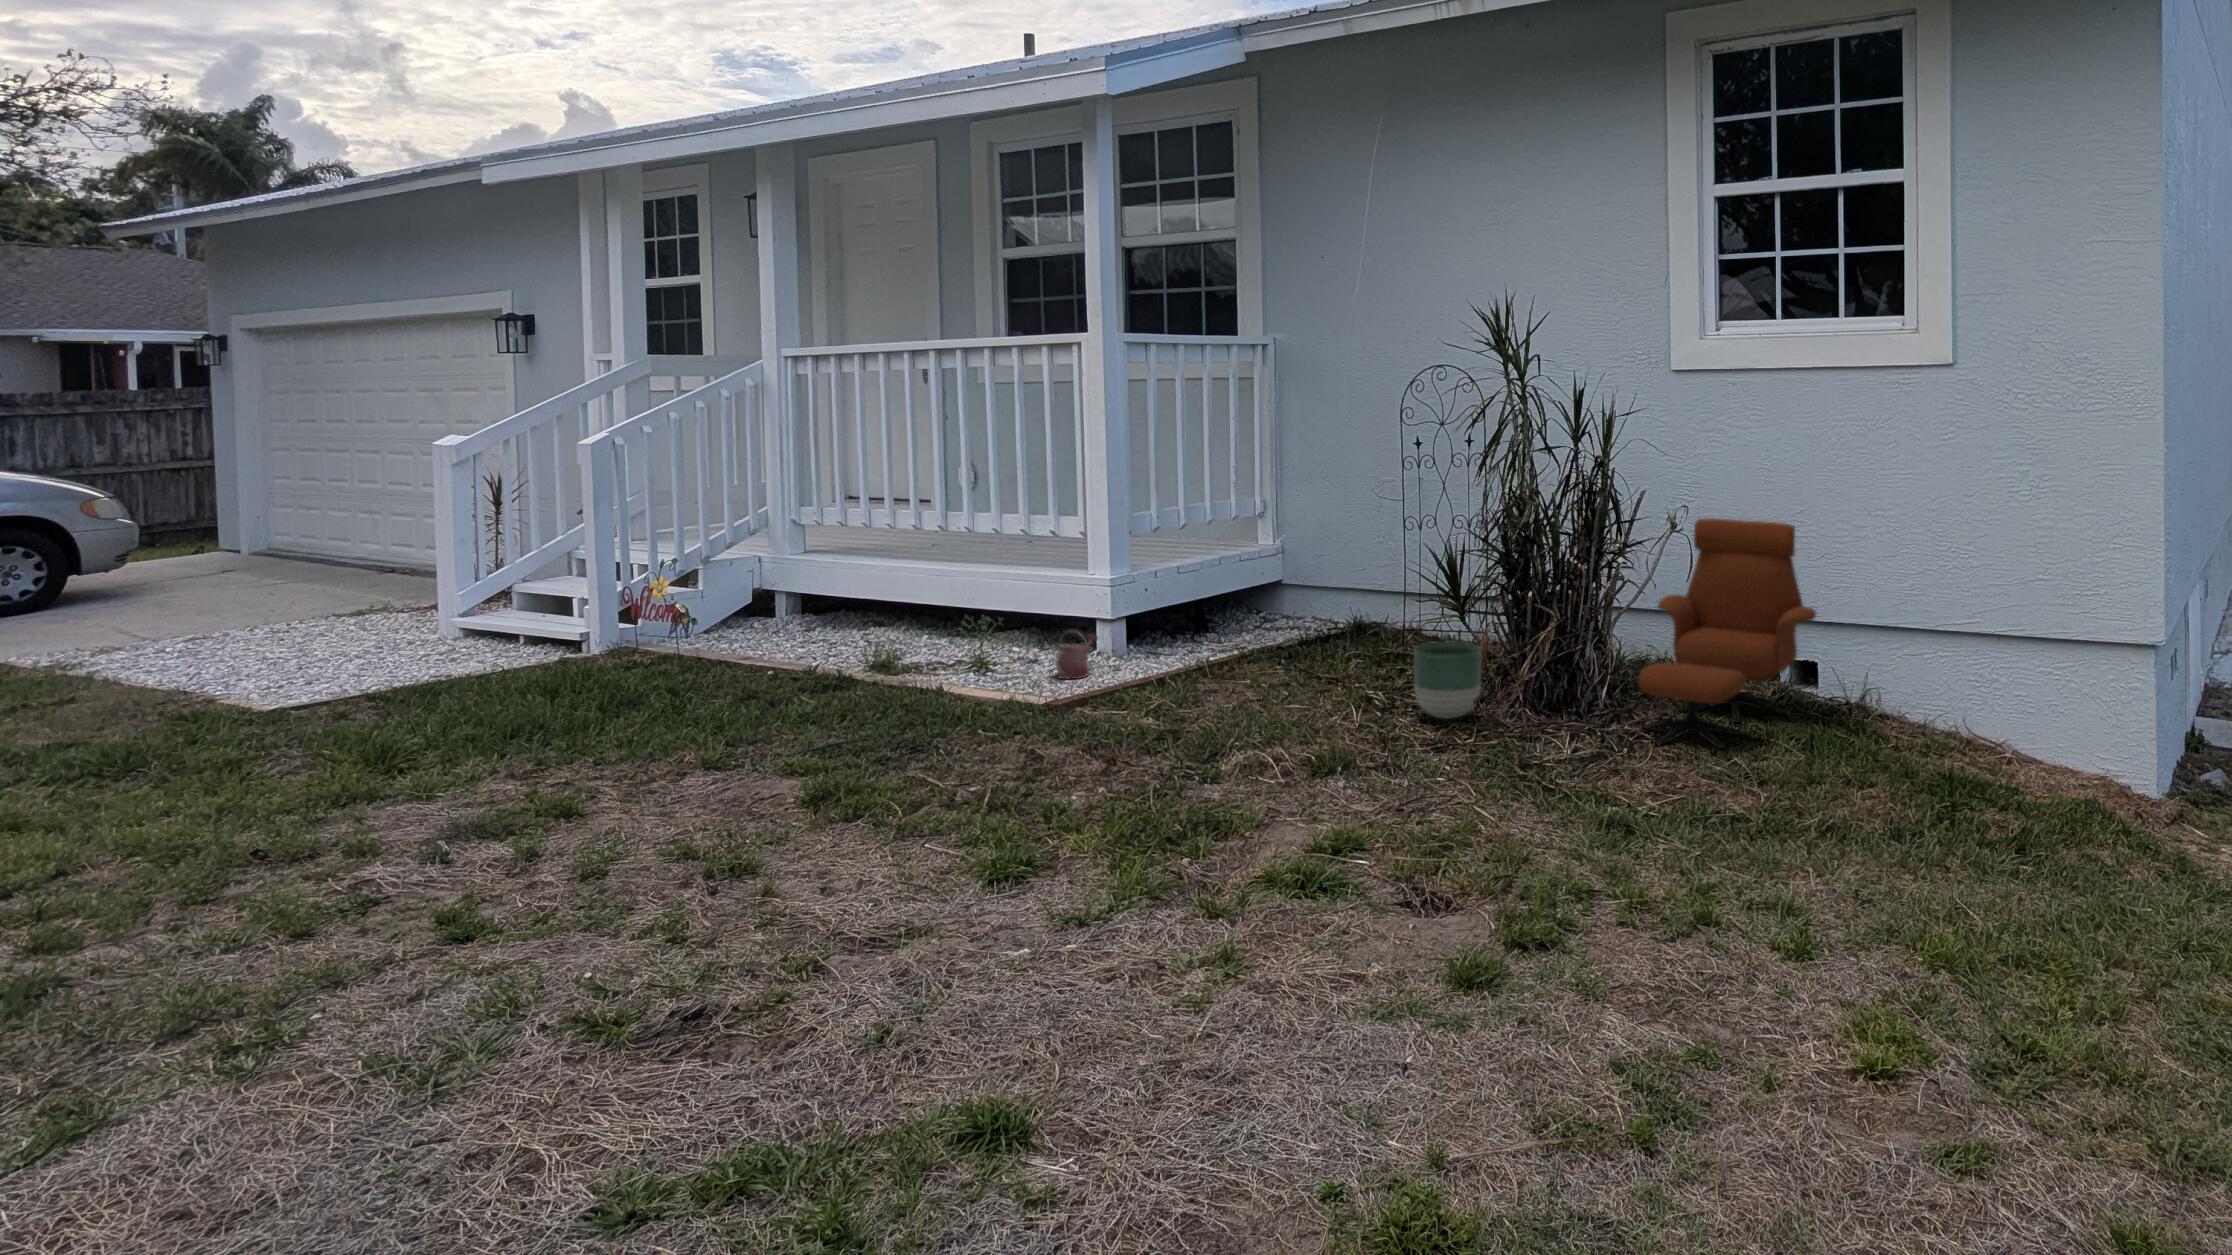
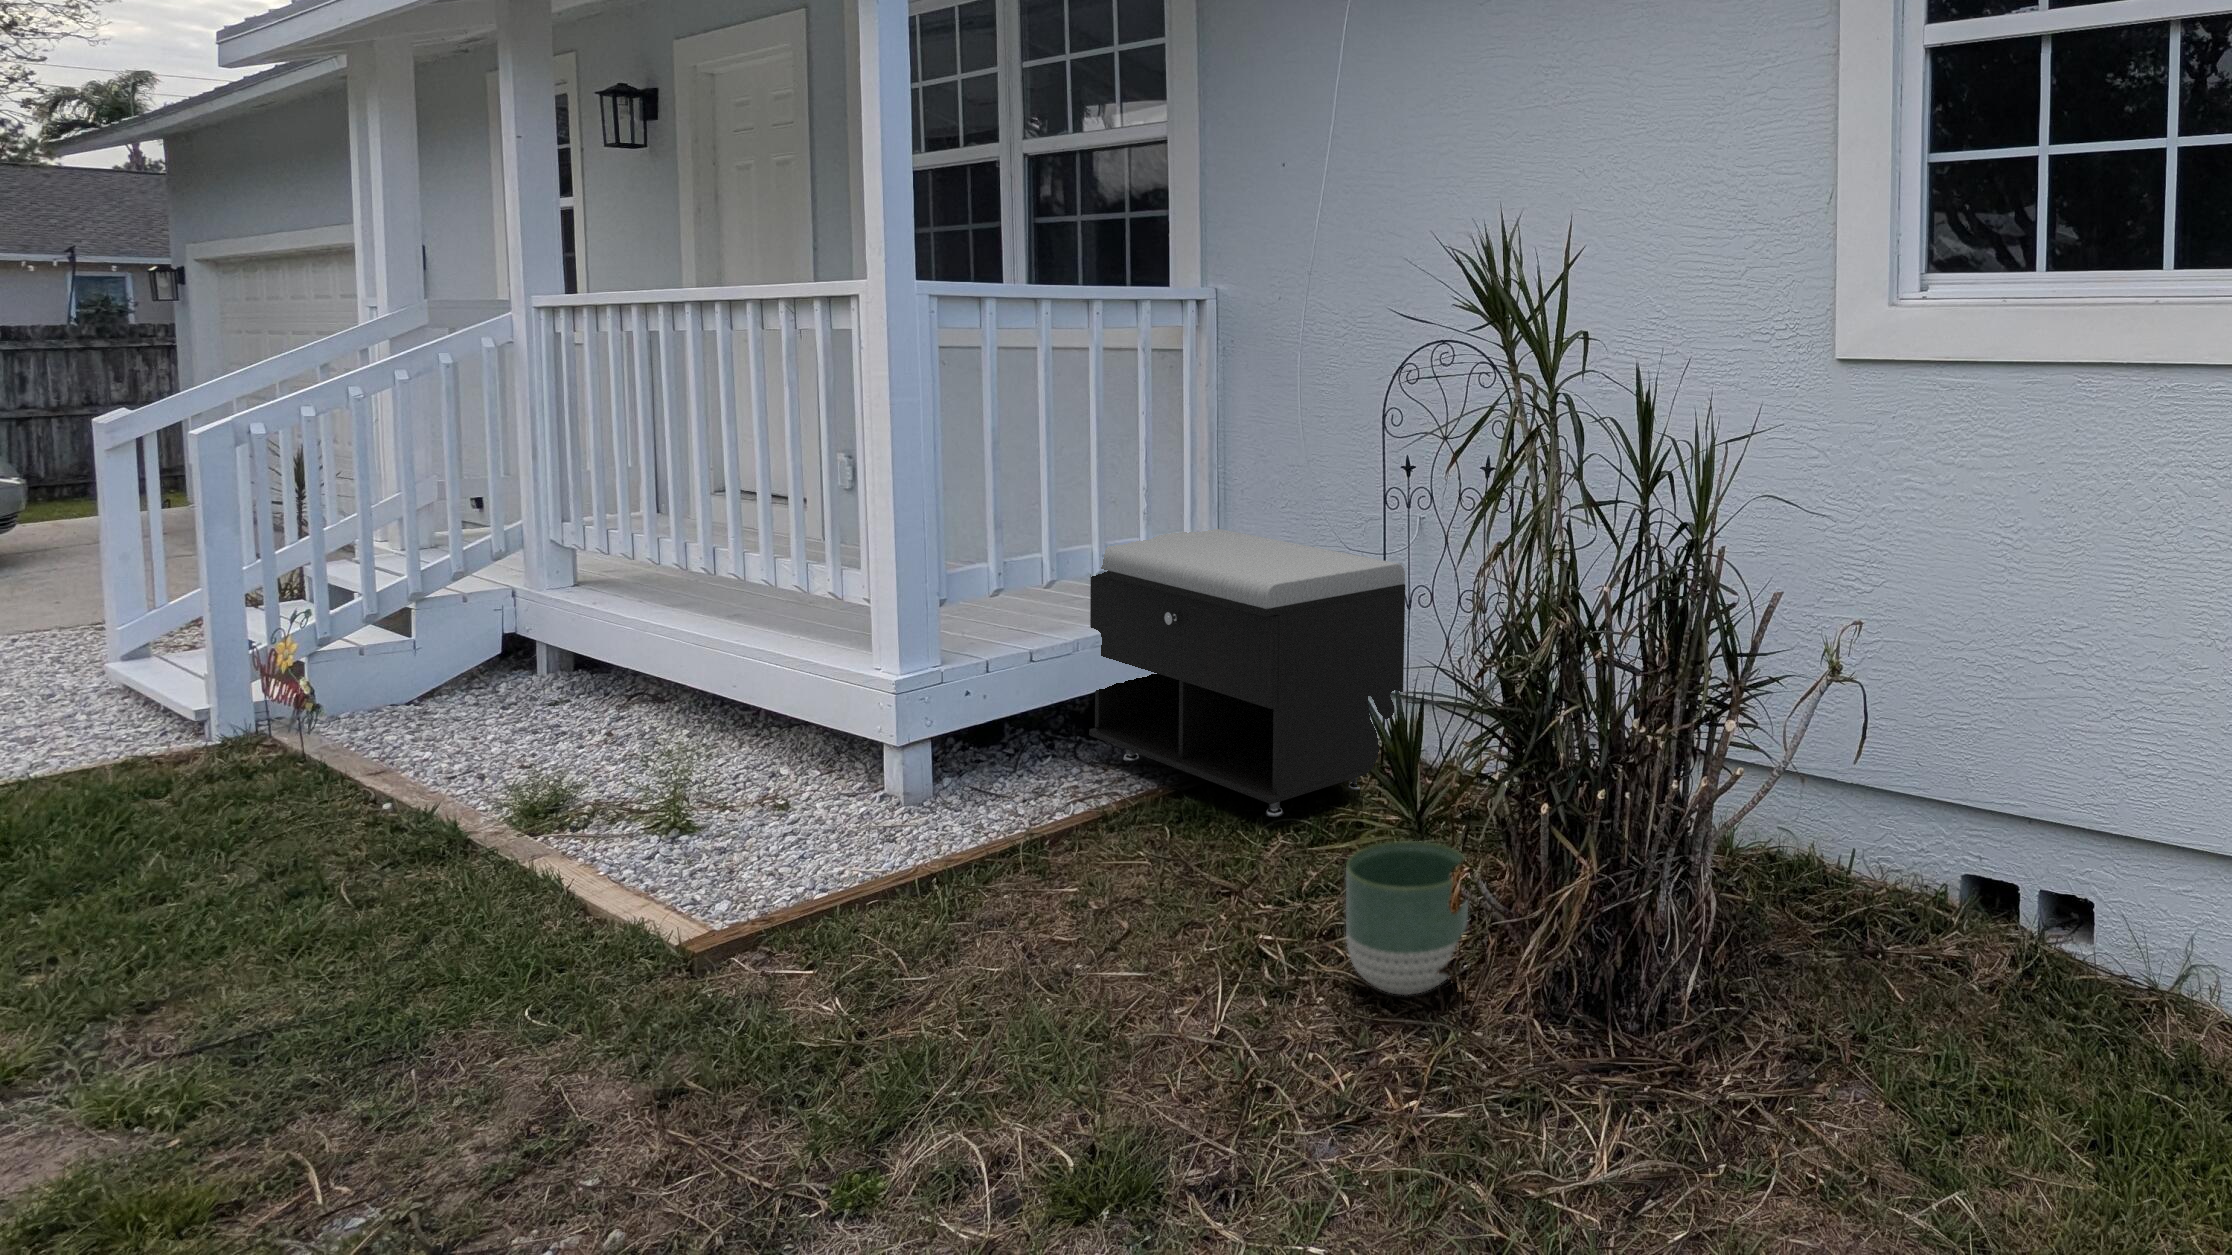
storage bench: none [1200,495,1413,663] -> present [1089,529,1405,817]
lounge chair: present [1639,518,1816,749] -> none [1758,629,2104,1139]
watering can: present [1056,632,1098,679] -> none [799,757,894,840]

